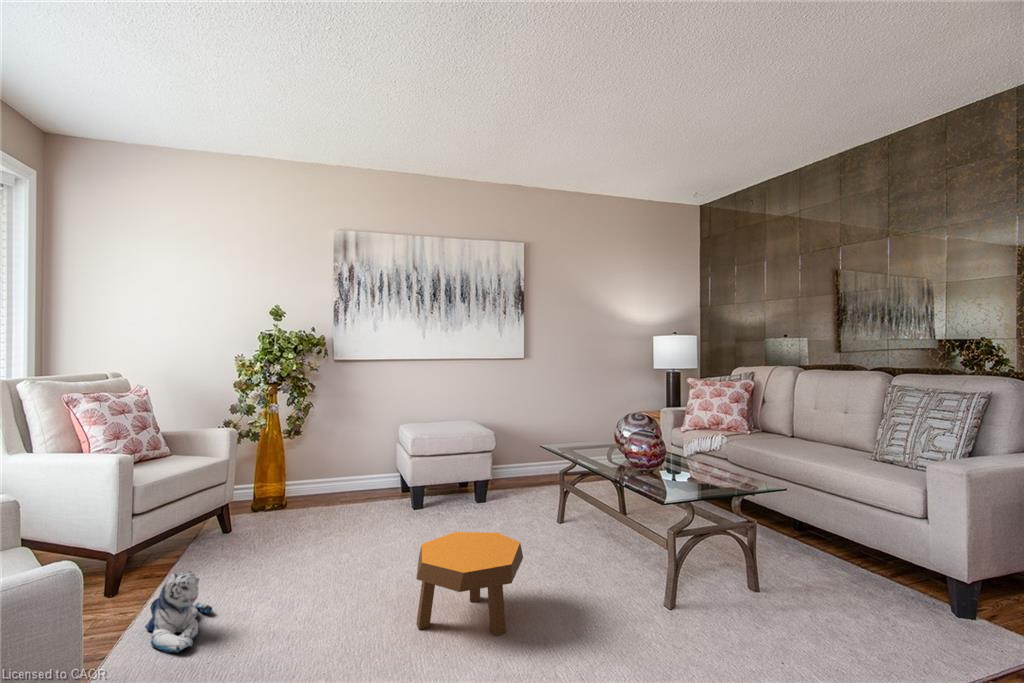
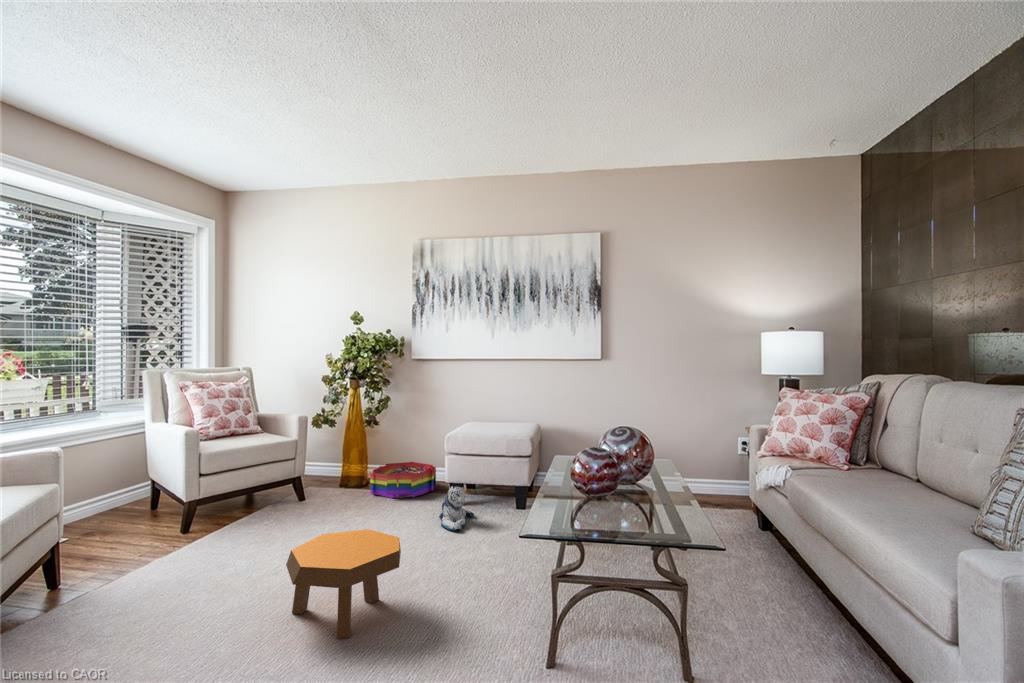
storage bin: none [301,471,376,511] -> present [370,462,436,498]
plush toy: present [145,571,212,653] -> present [439,486,474,531]

